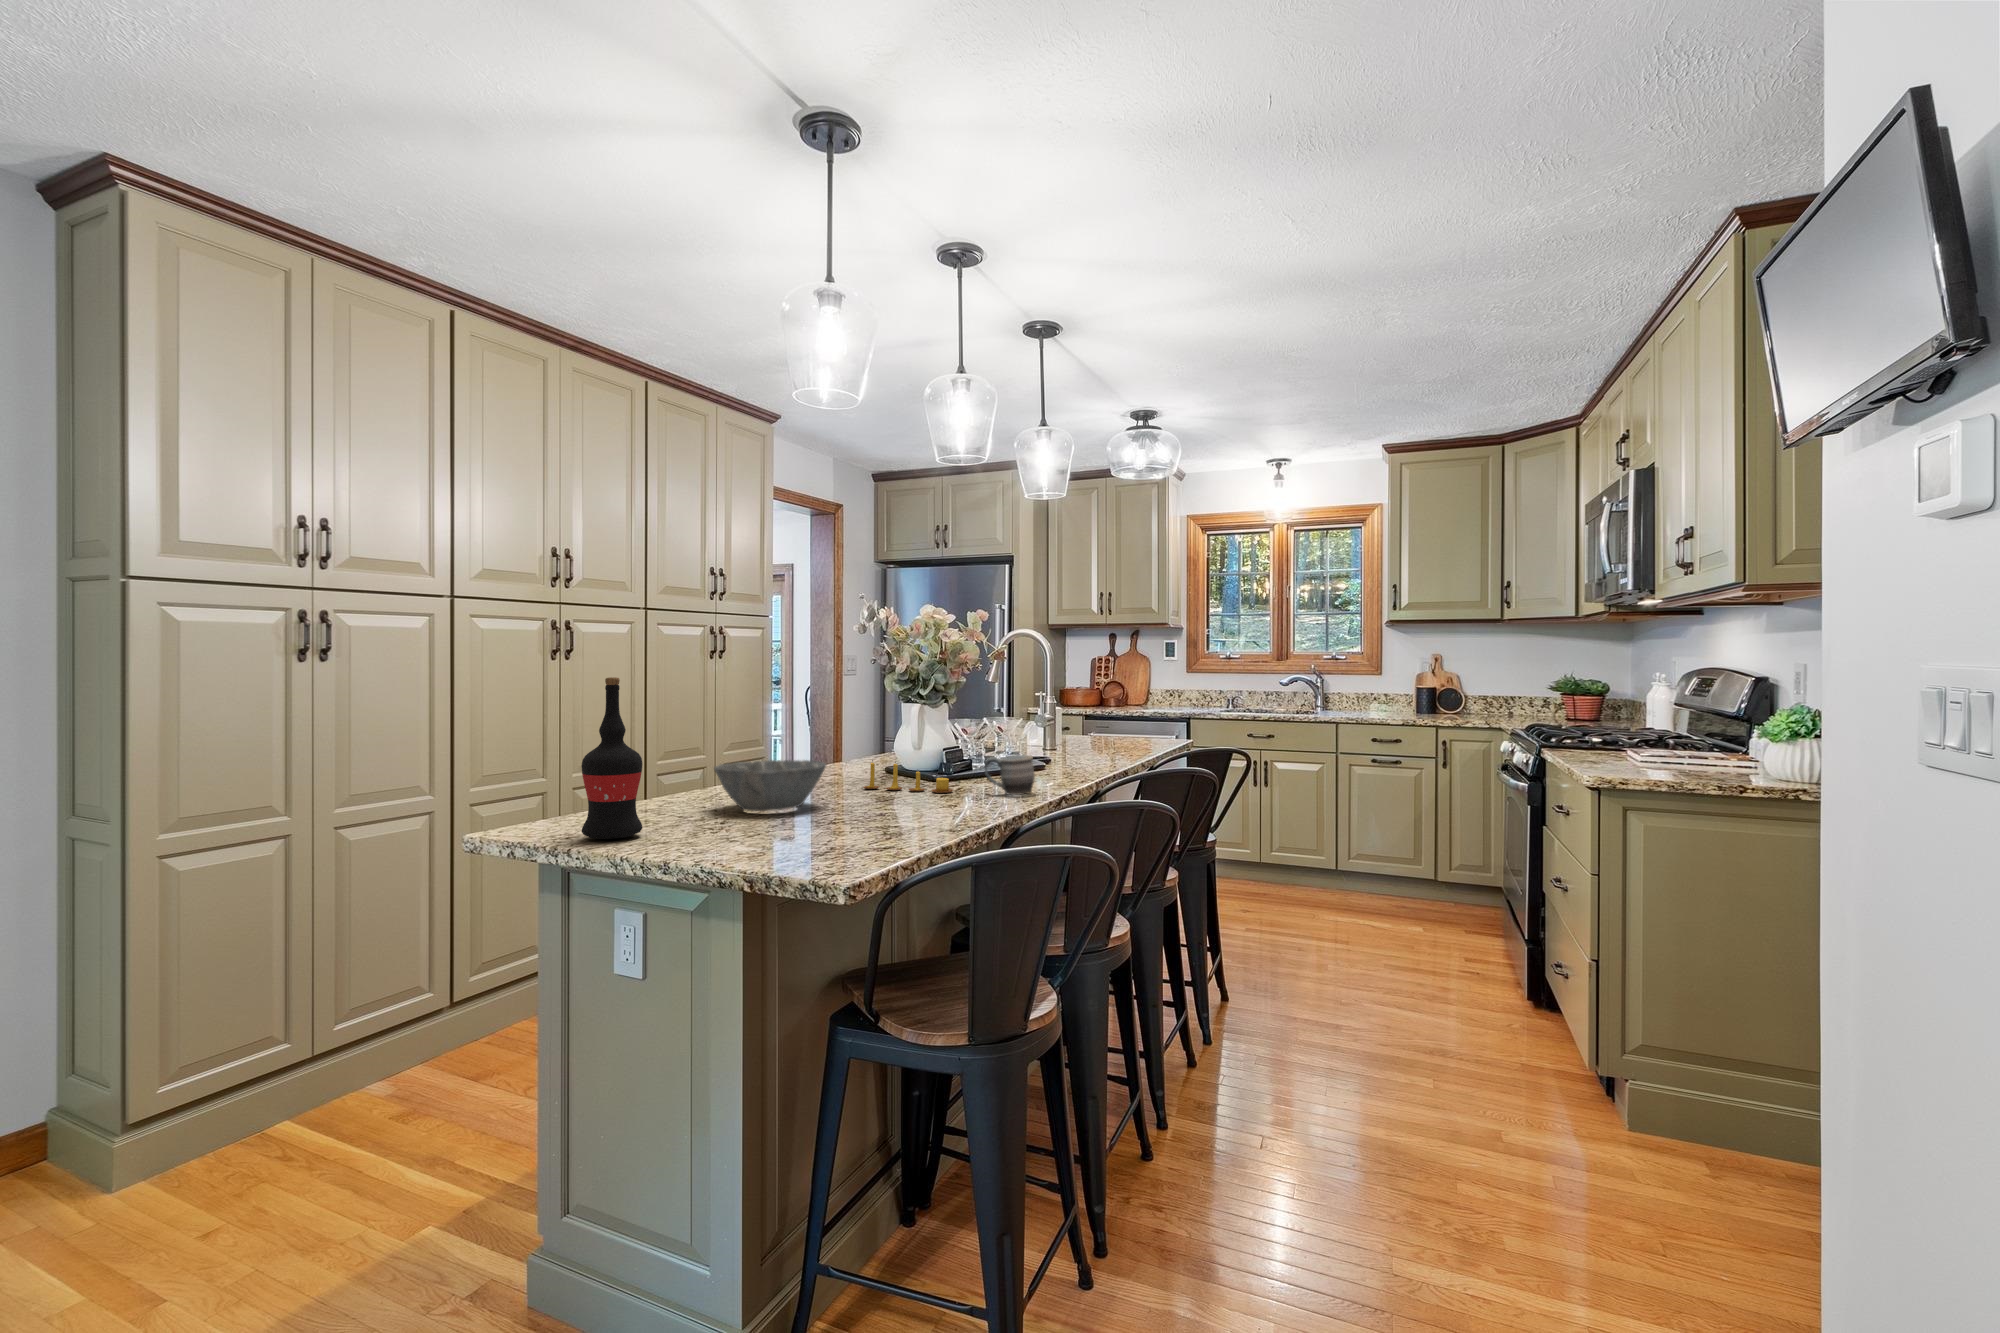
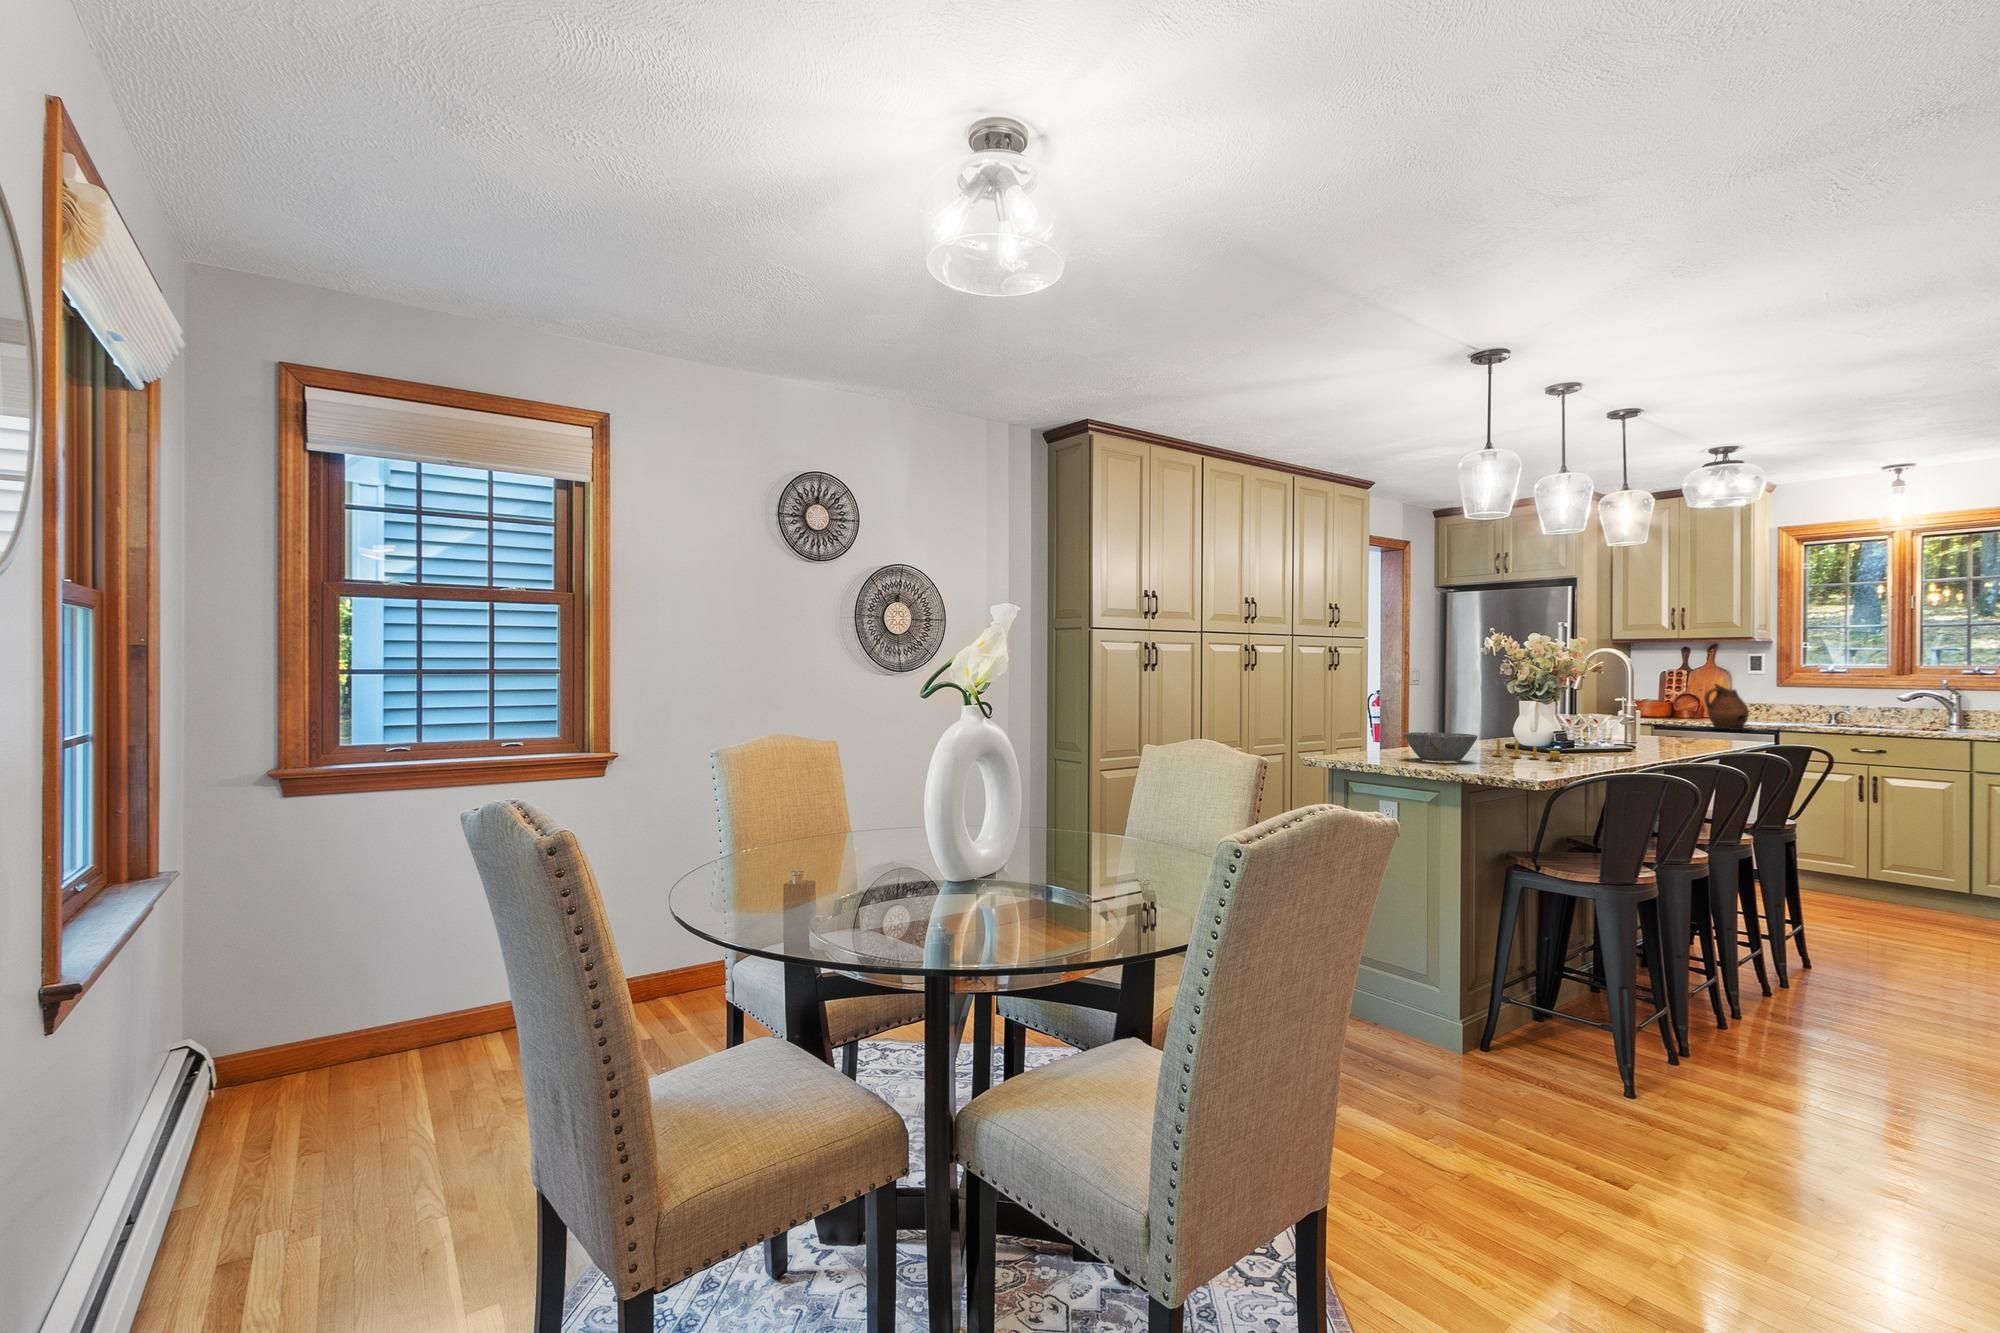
ceramic pitcher: none [1127,672,1169,722] -> present [1704,684,1749,730]
wine bottle: present [581,677,642,839] -> none [1348,679,1382,766]
mug: present [985,755,1035,795] -> none [1590,738,1631,765]

